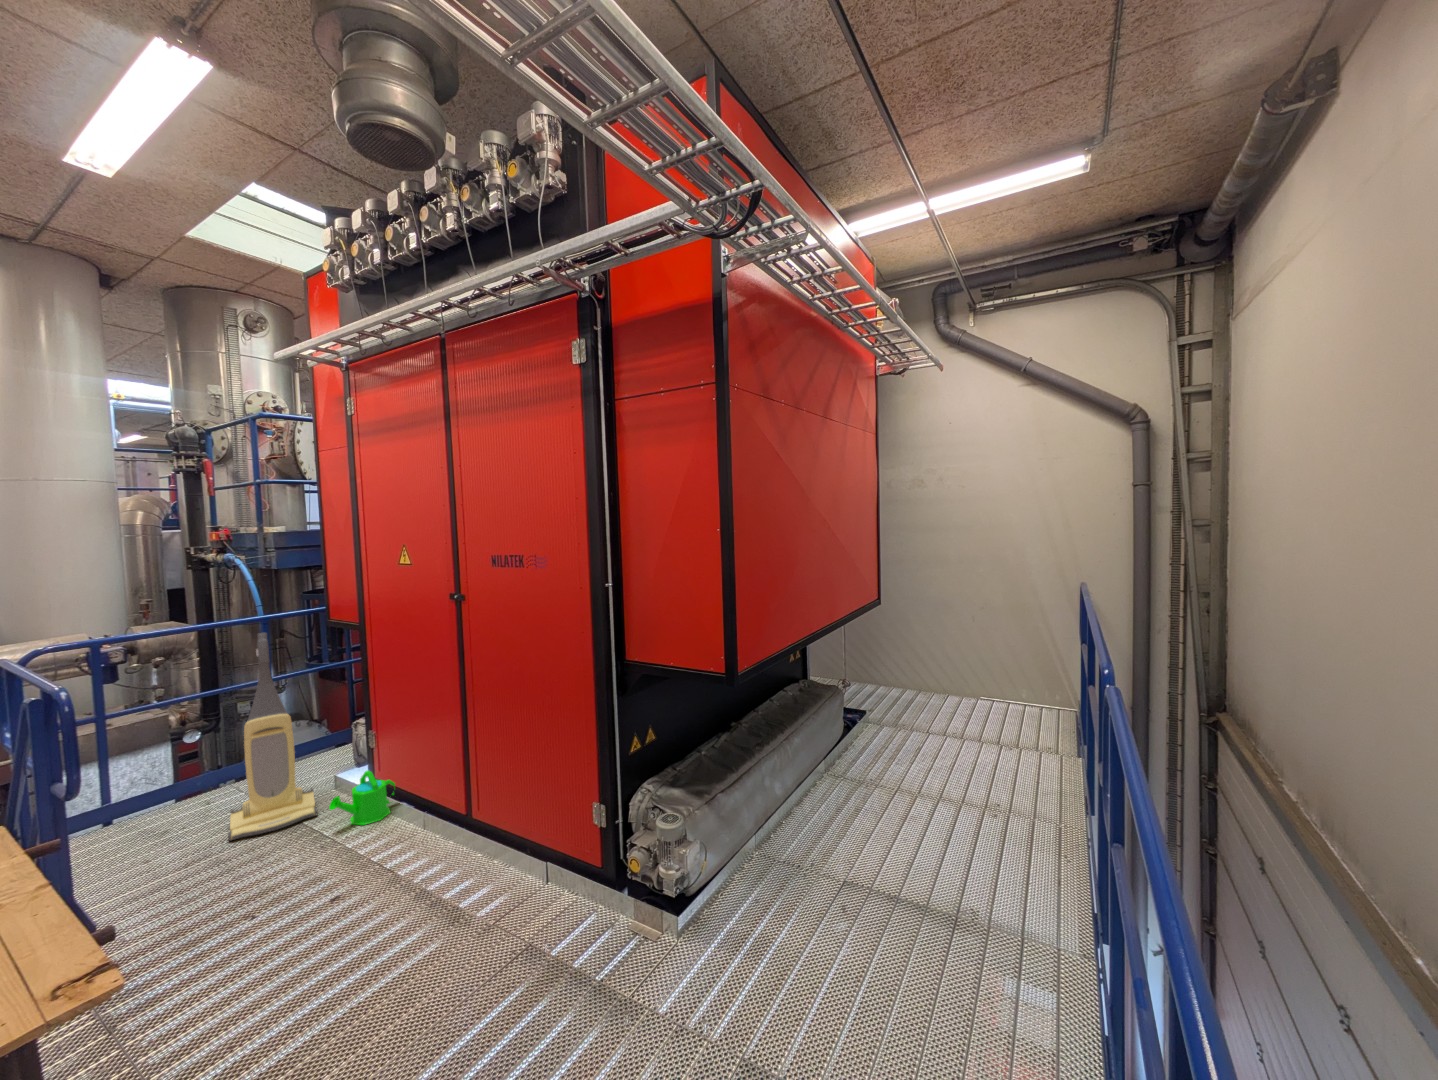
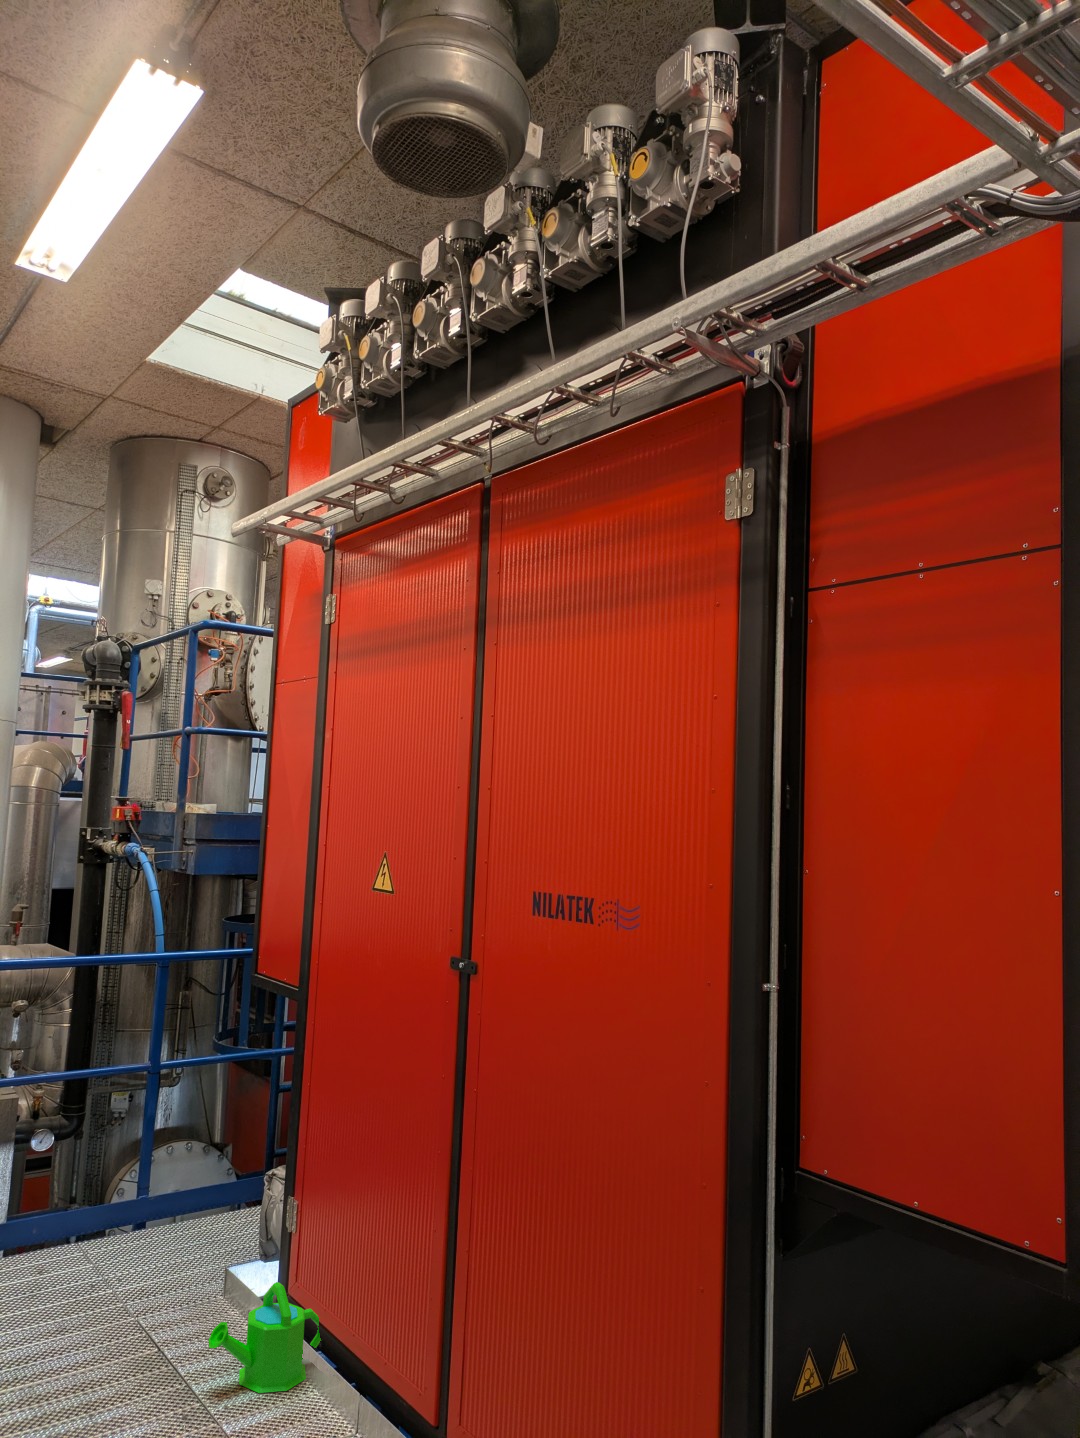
vacuum cleaner: present [228,633,317,841] -> none [55,990,191,1361]

